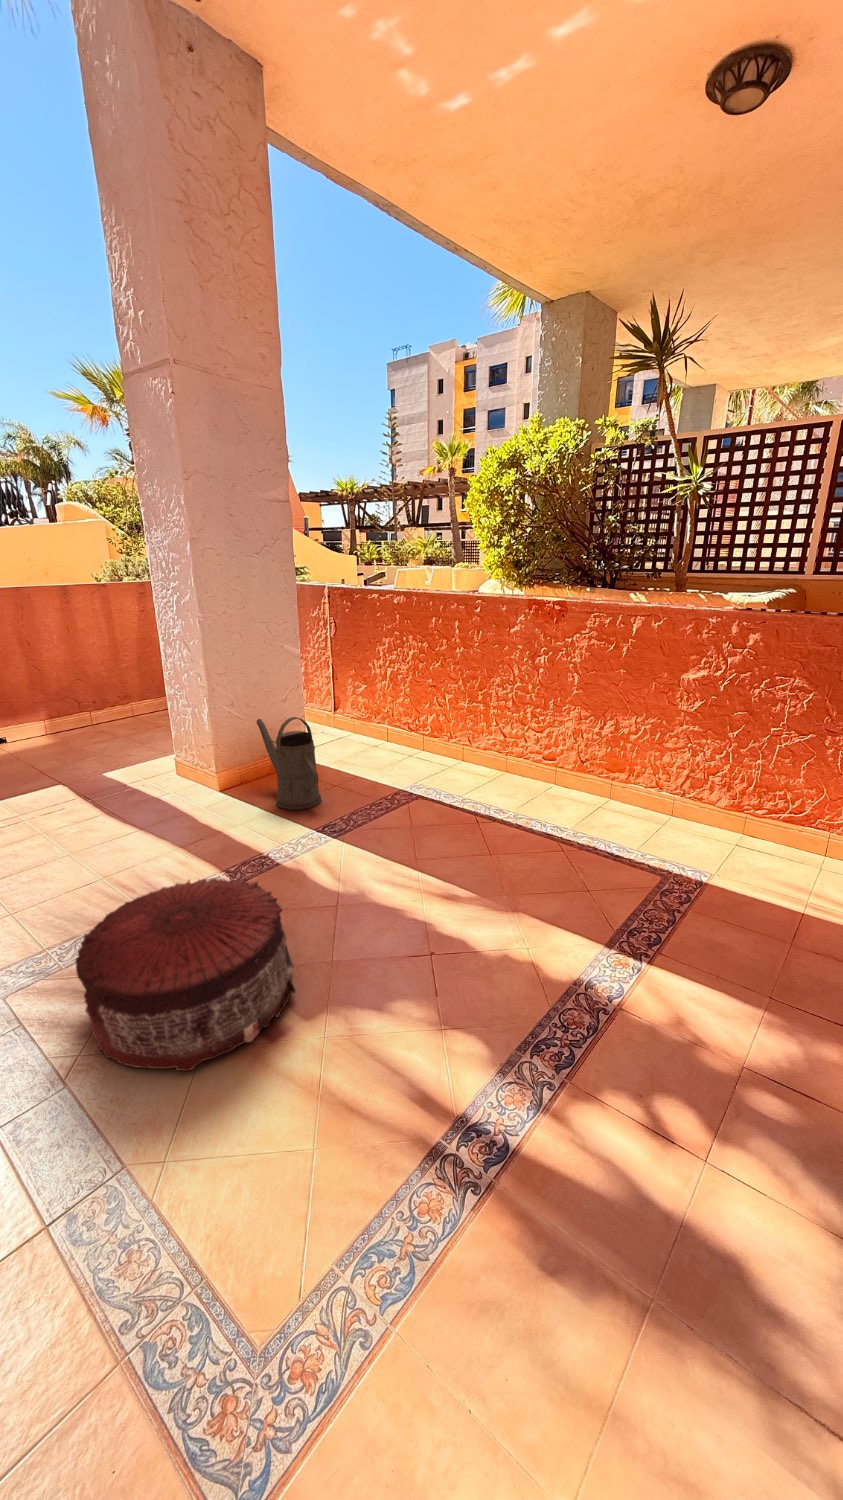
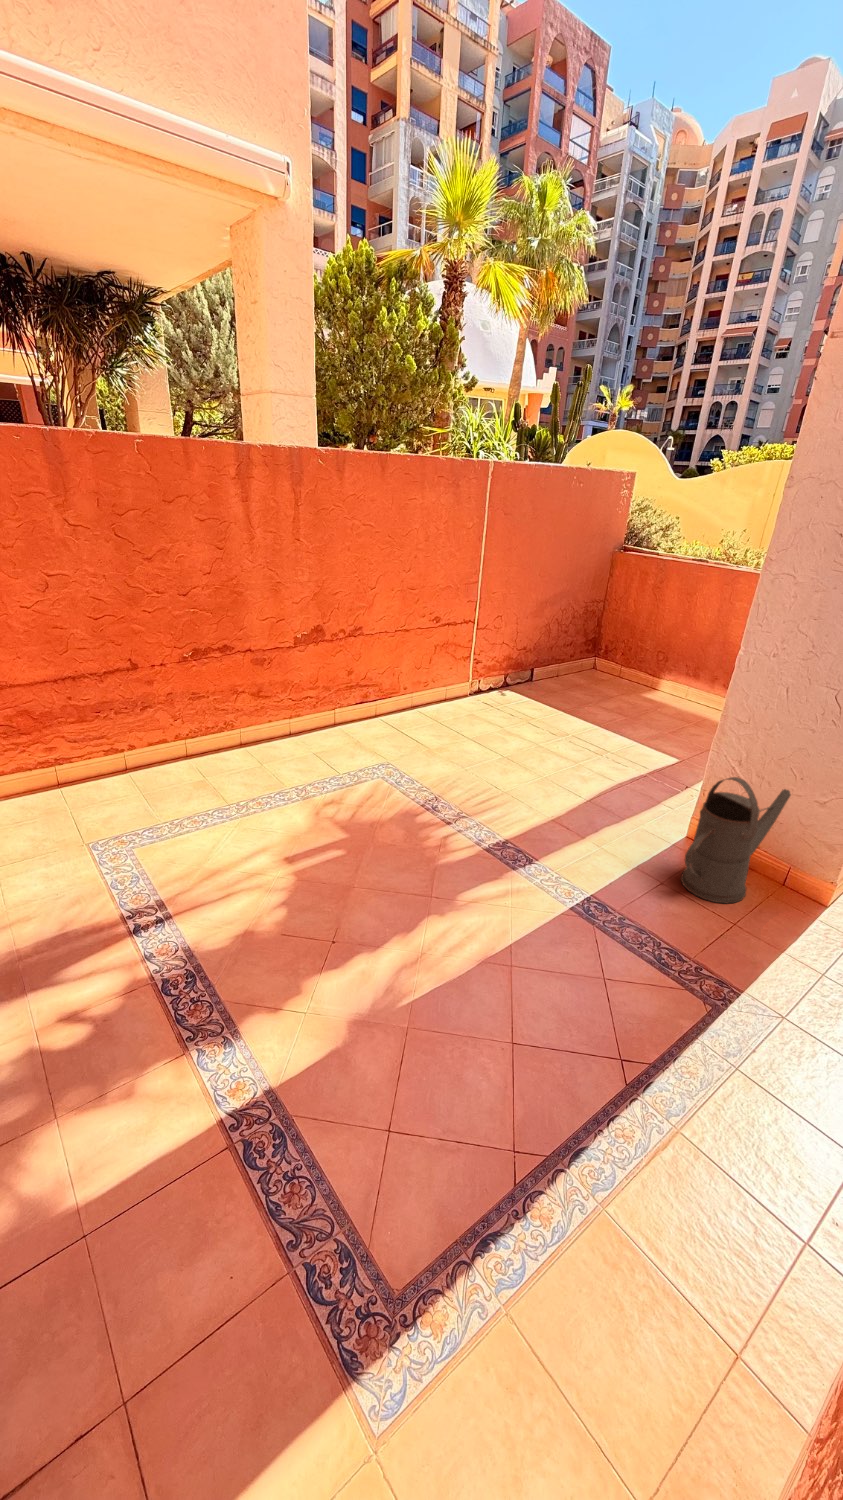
pouf: present [76,878,295,1071] -> none [284,759,410,864]

